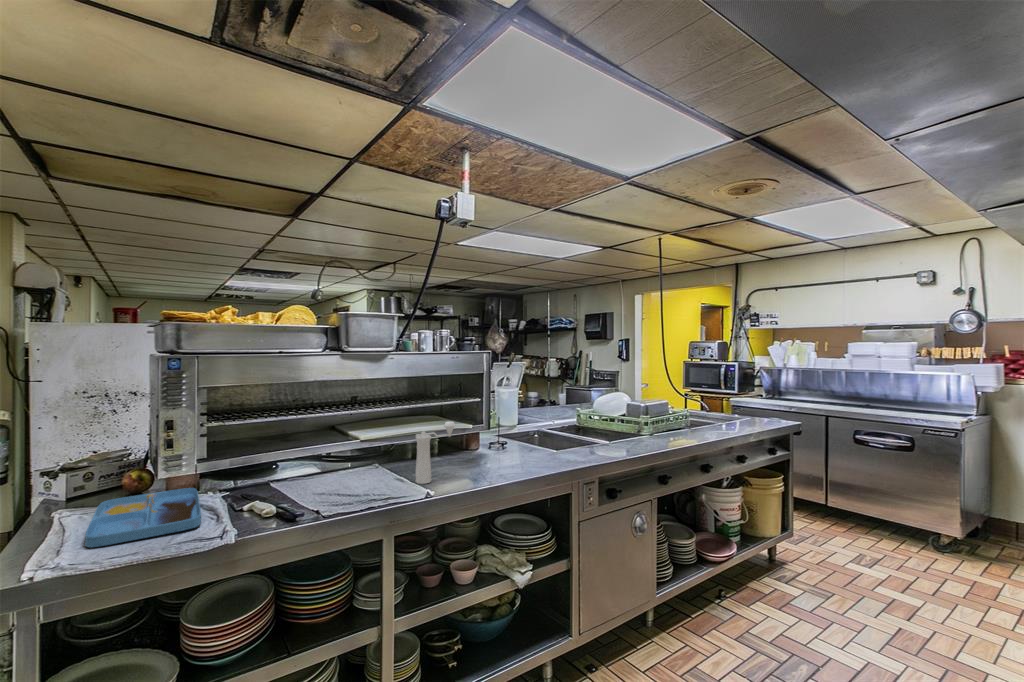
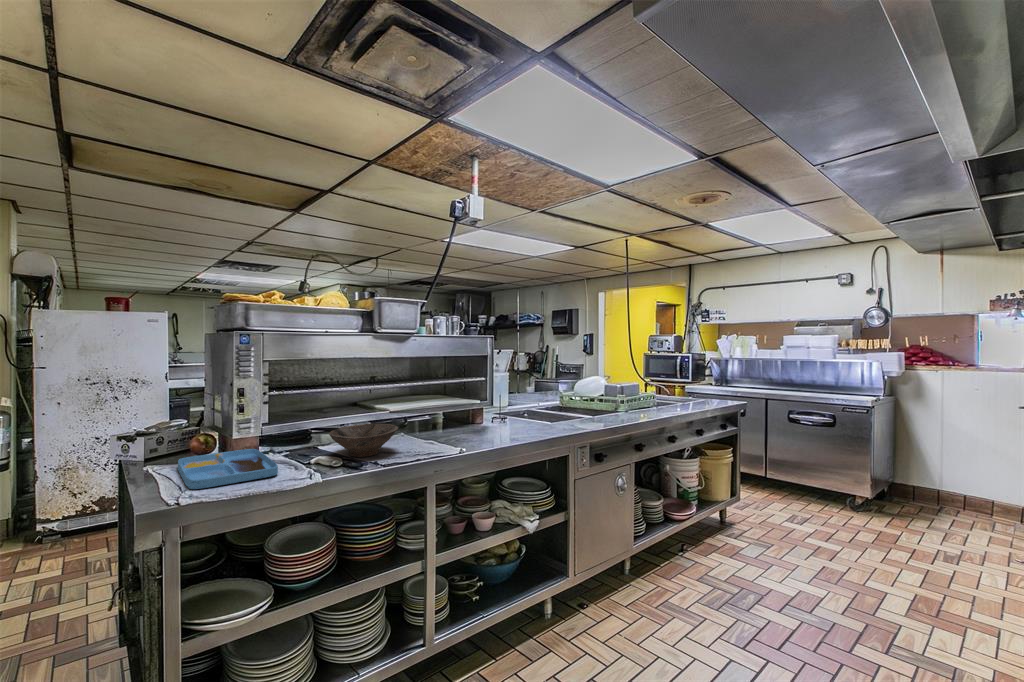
pepper mill: present [416,422,455,484] -> none [442,393,475,446]
bowl: none [276,457,359,500] -> present [329,424,398,457]

